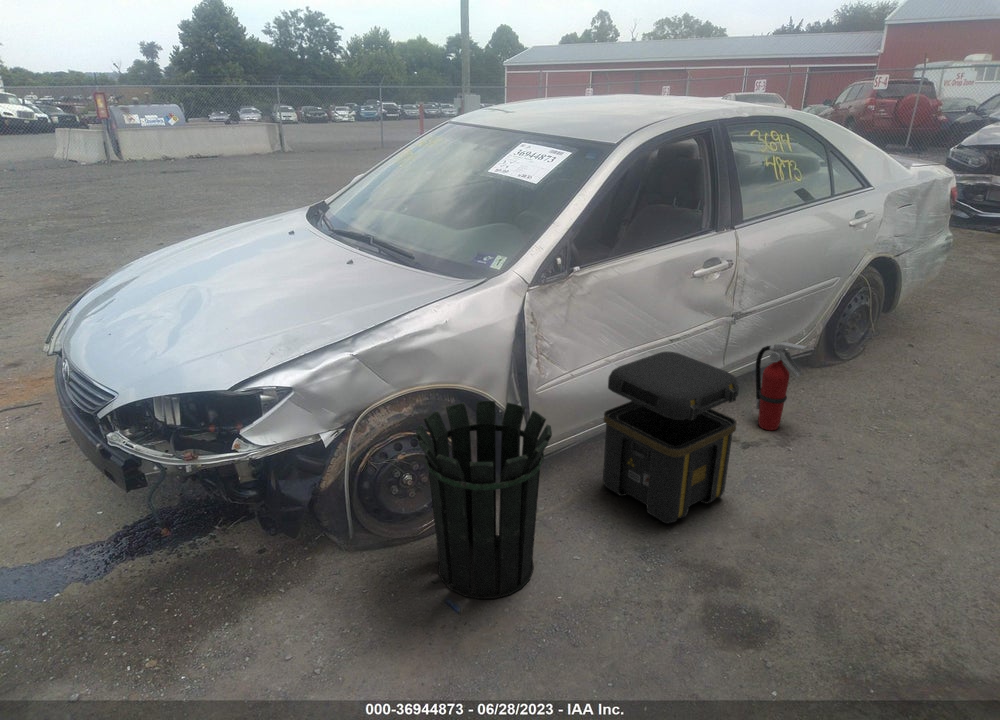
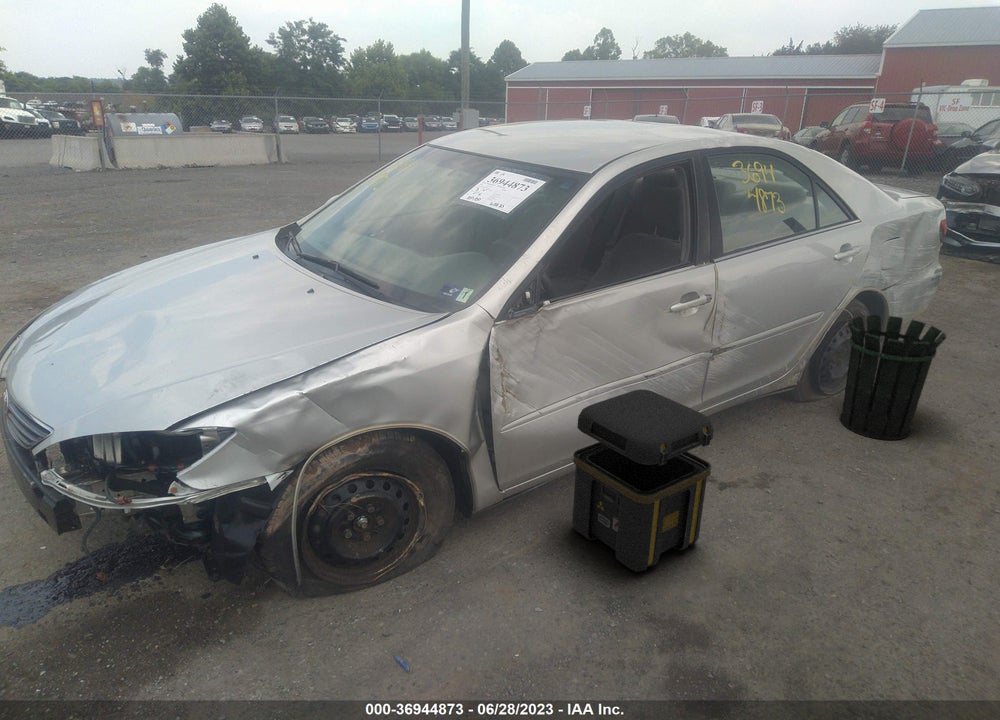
fire extinguisher: present [756,342,808,430] -> none [738,380,792,470]
waste bin: present [416,401,552,599] -> present [839,315,946,440]

